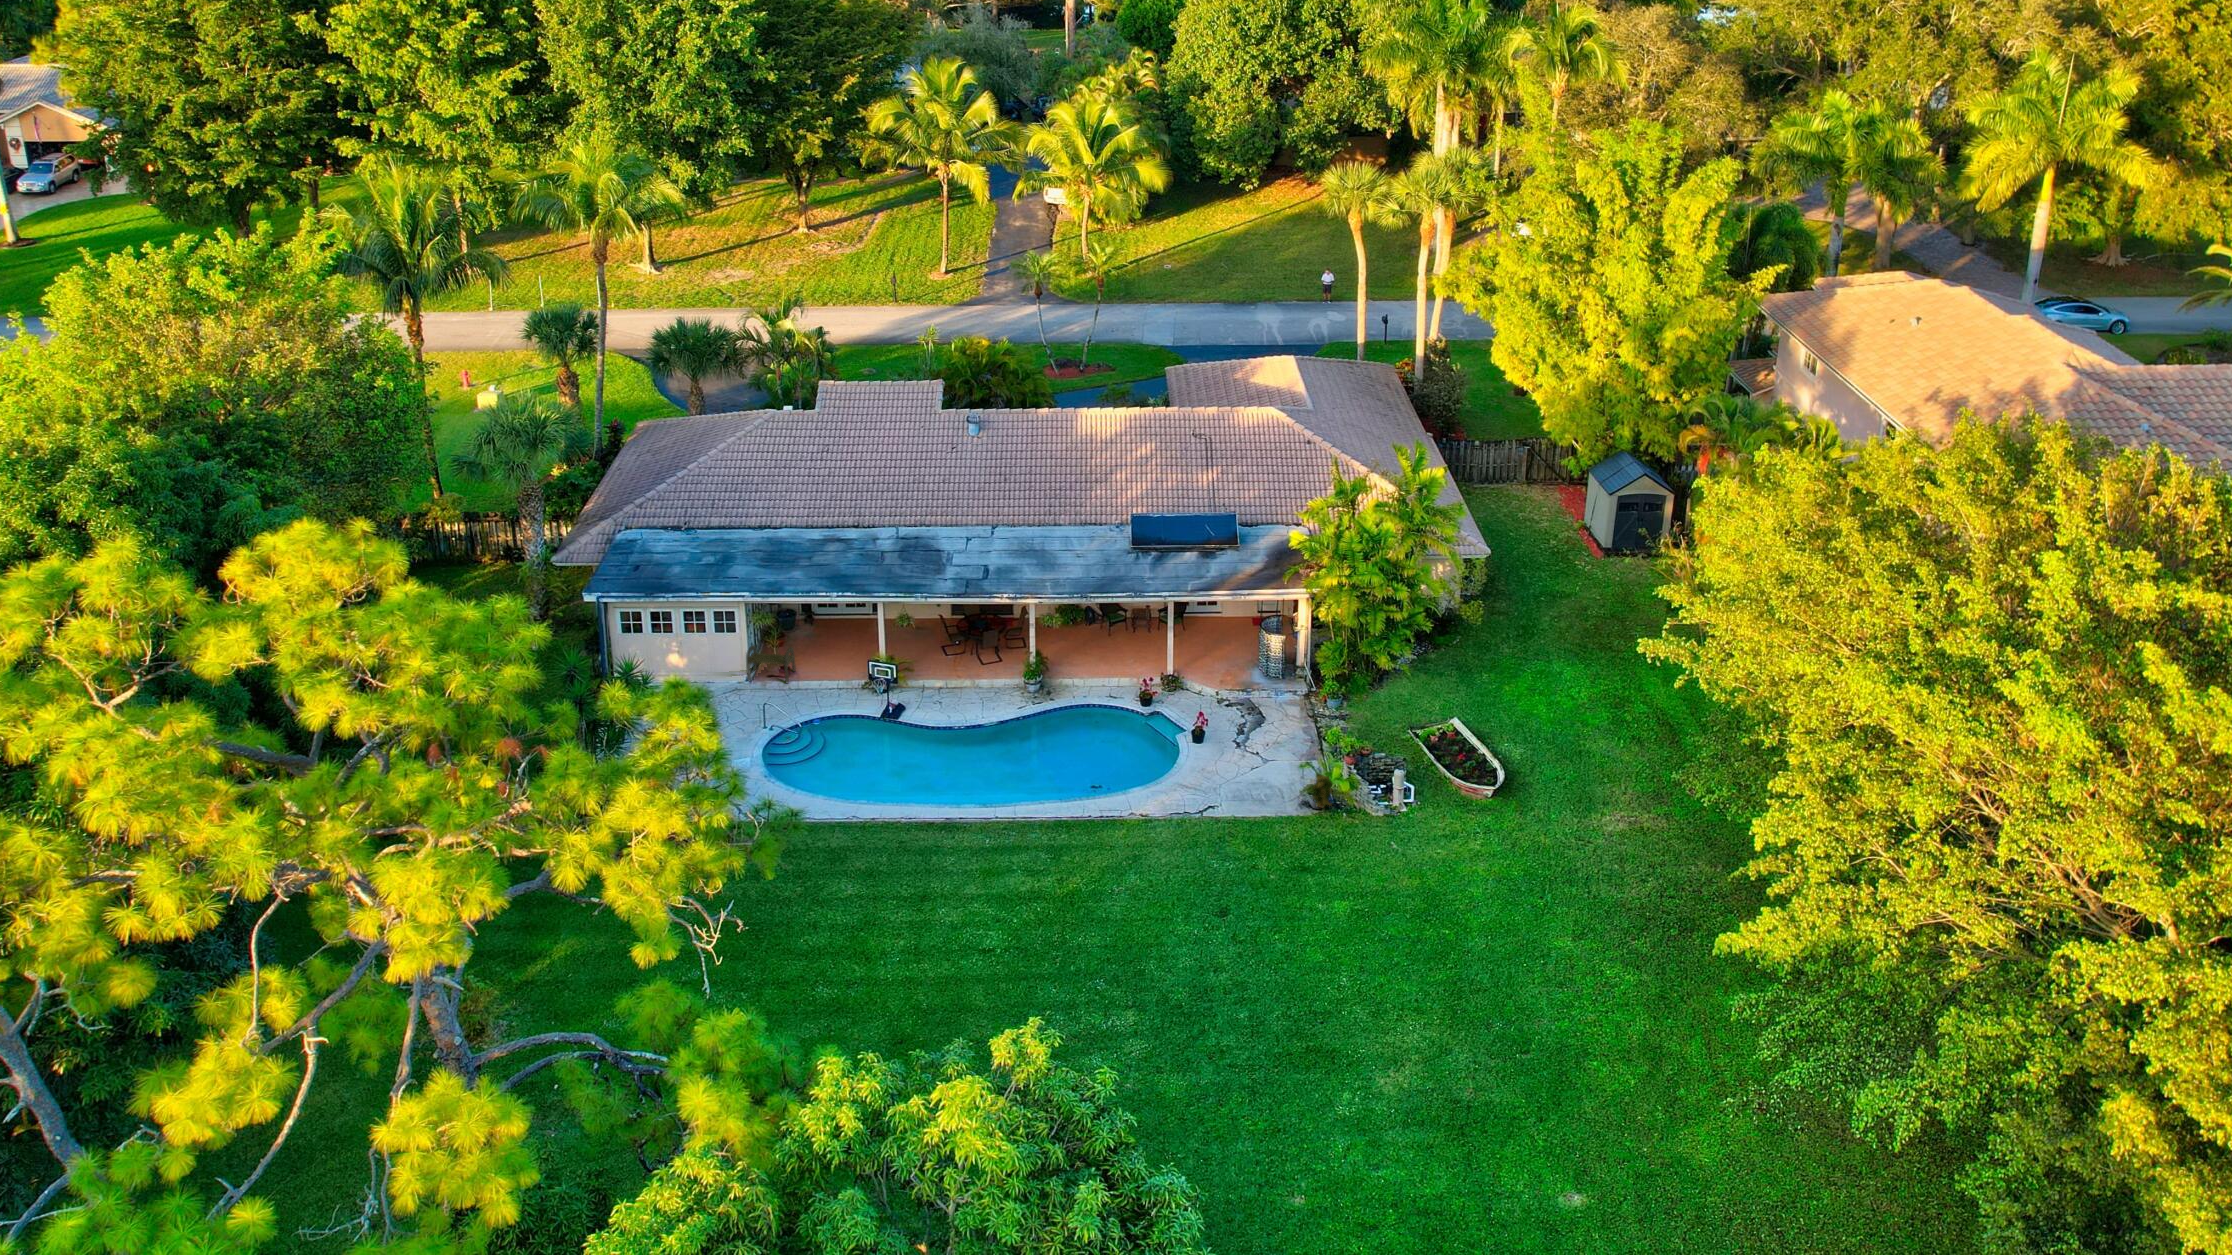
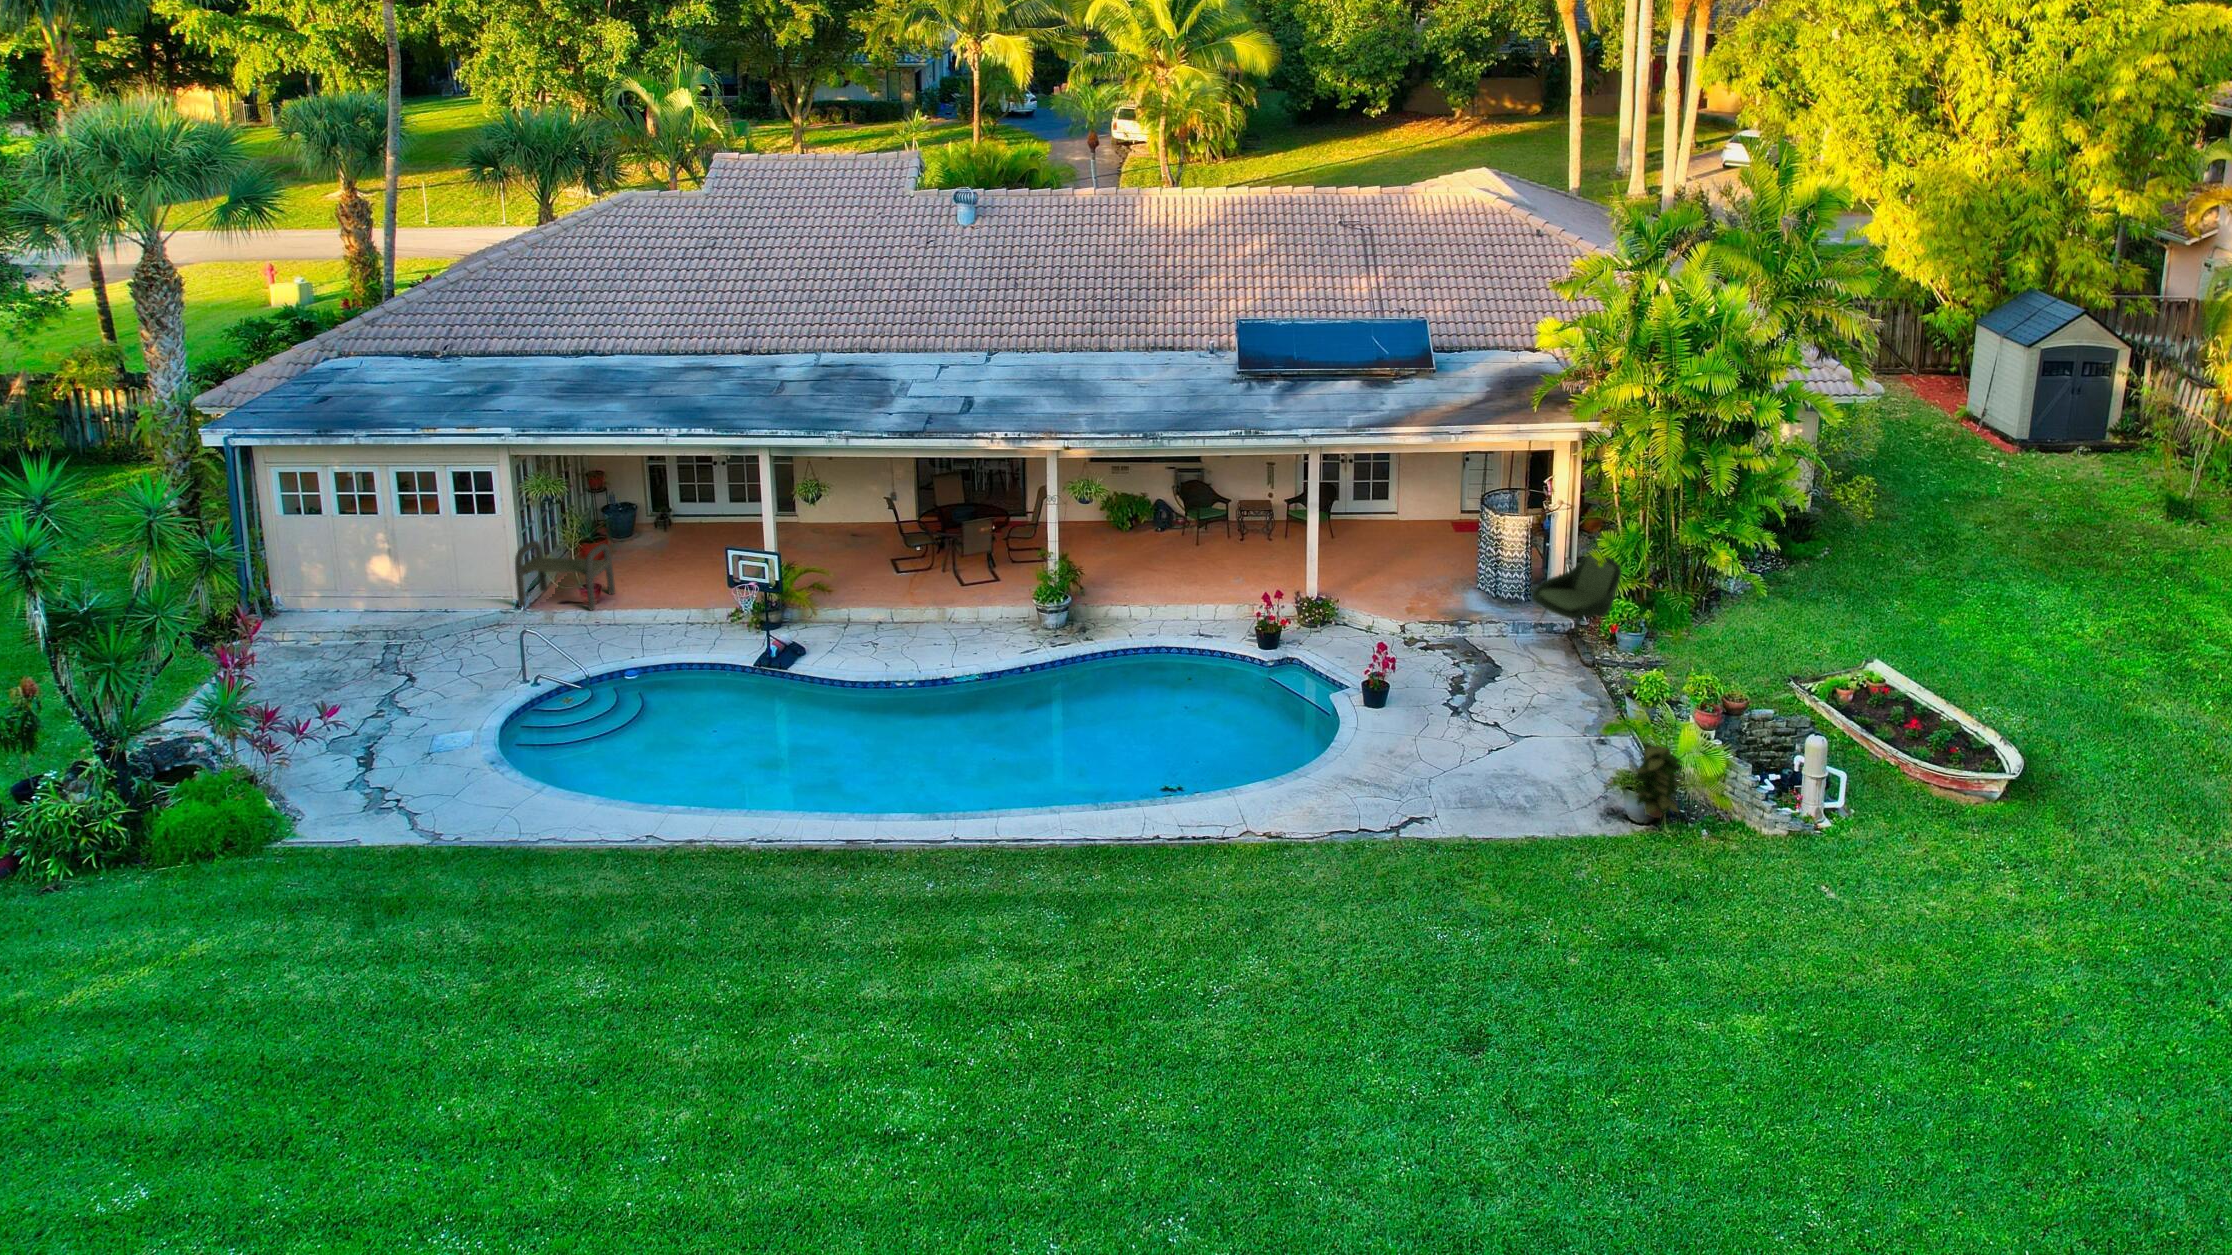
lounge chair: none [1285,656,1330,711] -> present [1533,555,1622,652]

